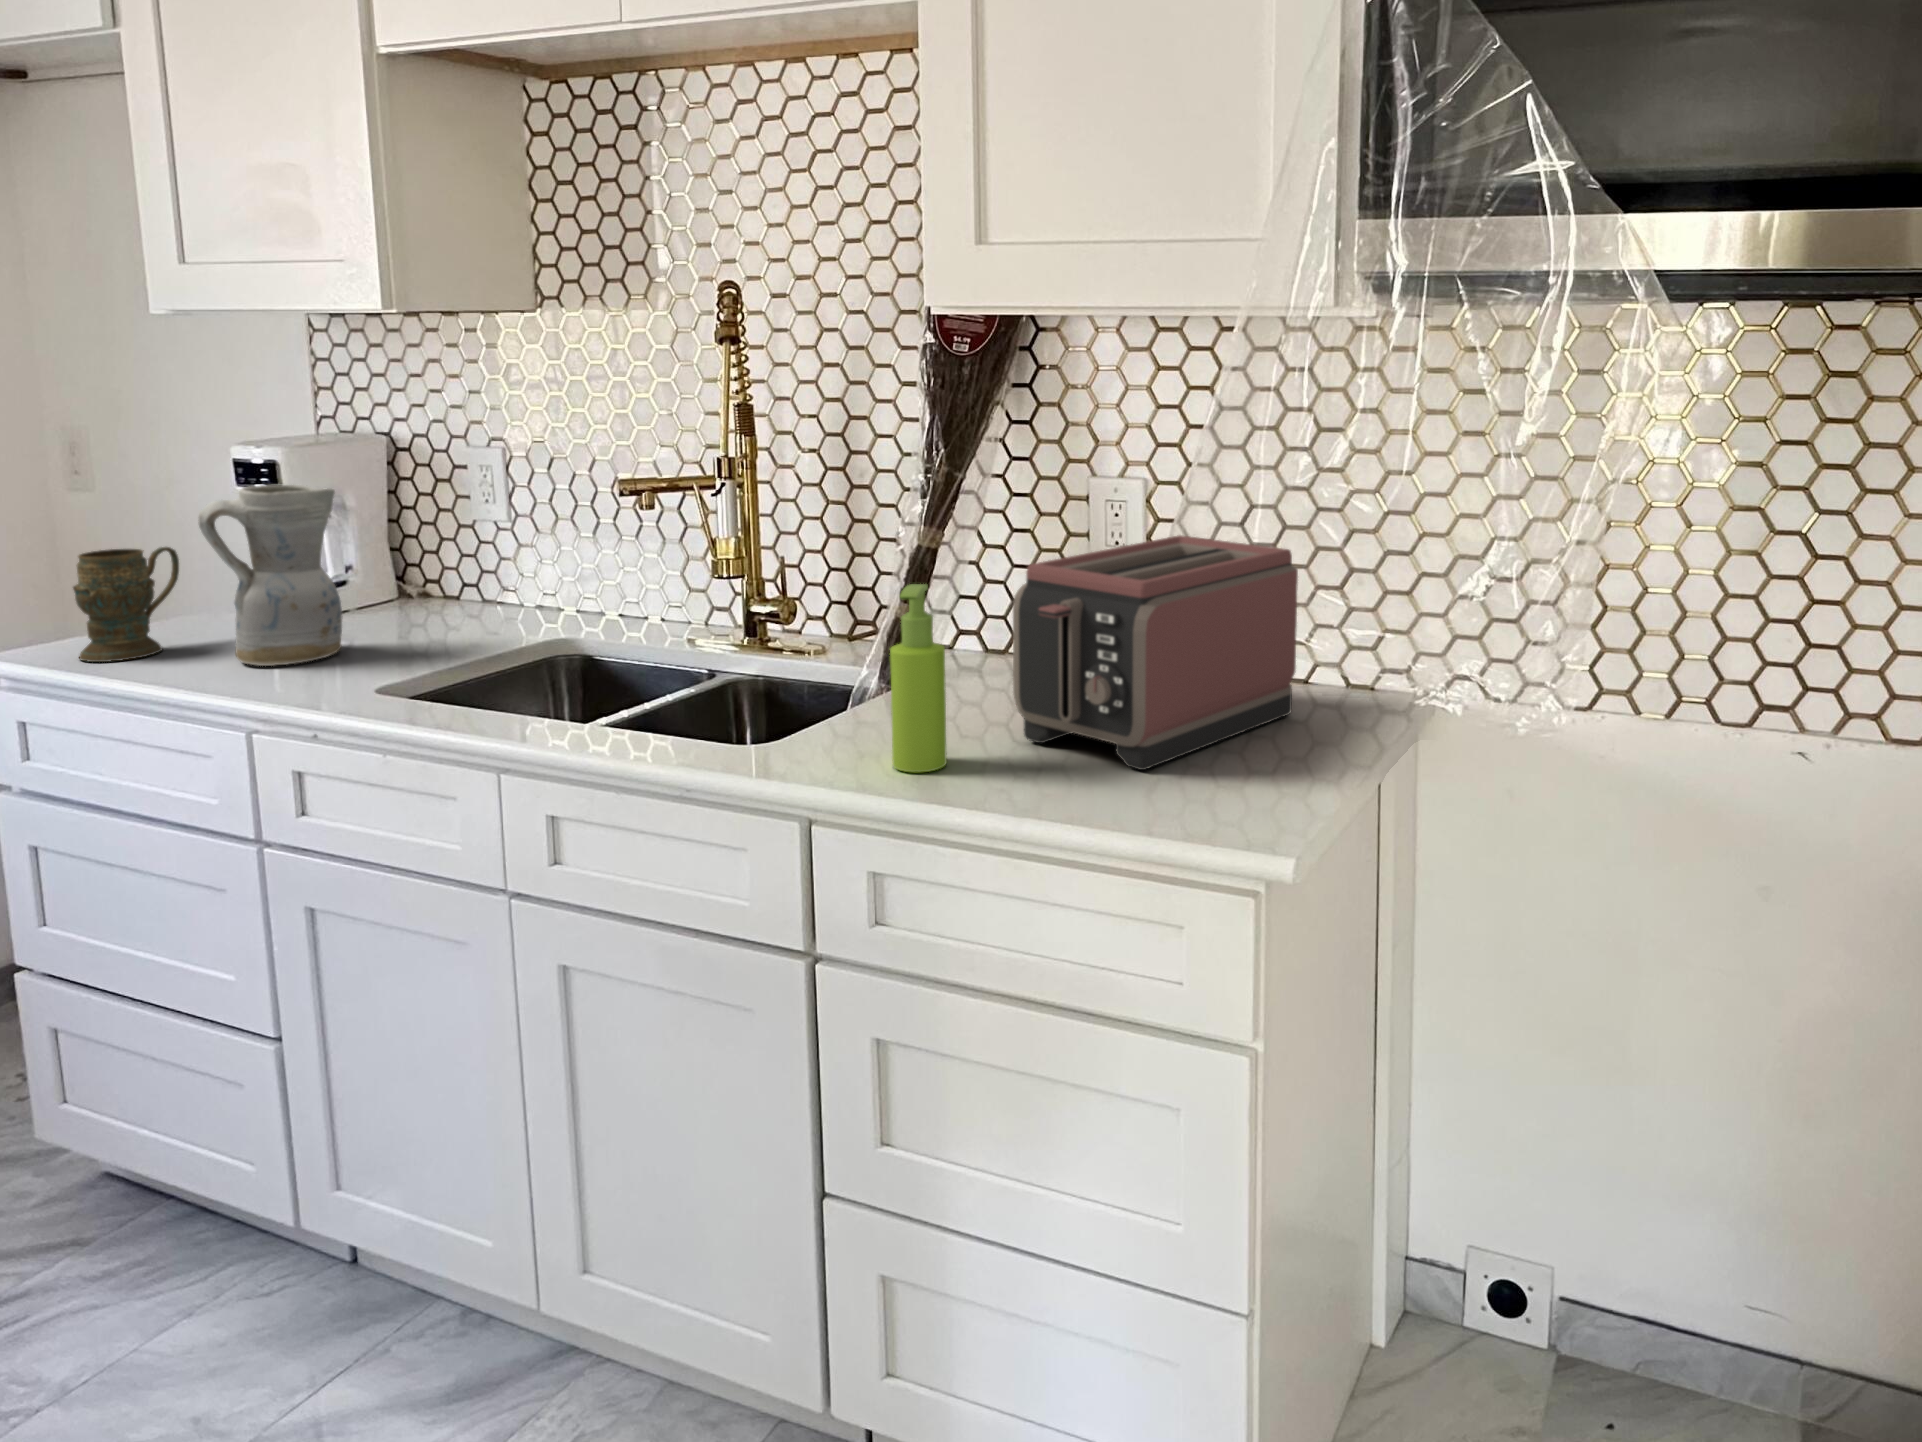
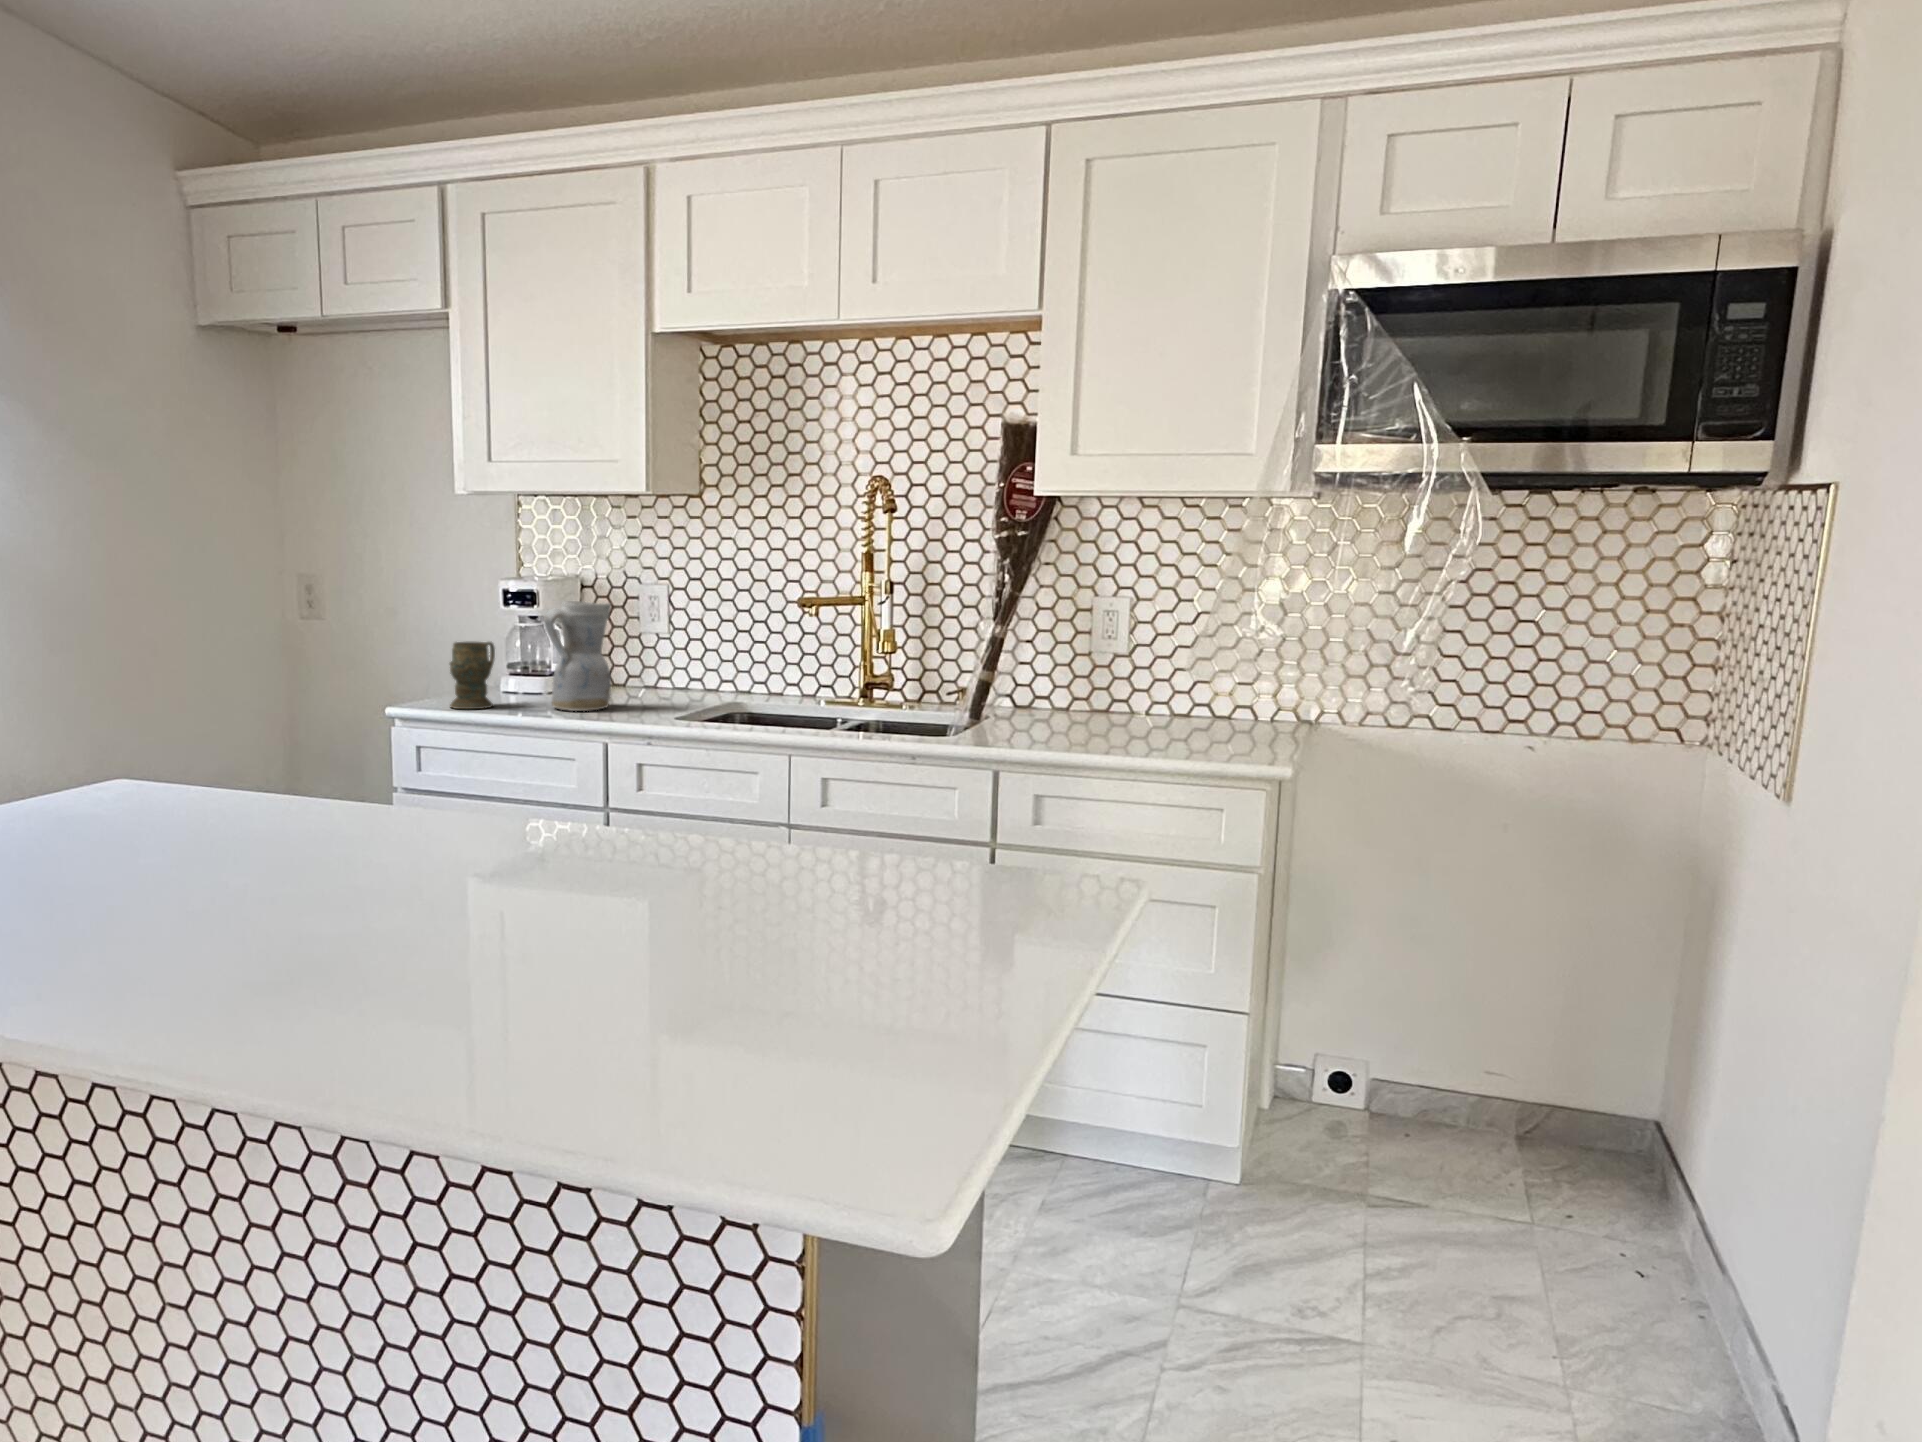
toaster: present [1013,535,1298,770] -> none [1086,628,1240,746]
soap dispenser: present [890,584,947,772] -> none [1030,643,1063,746]

